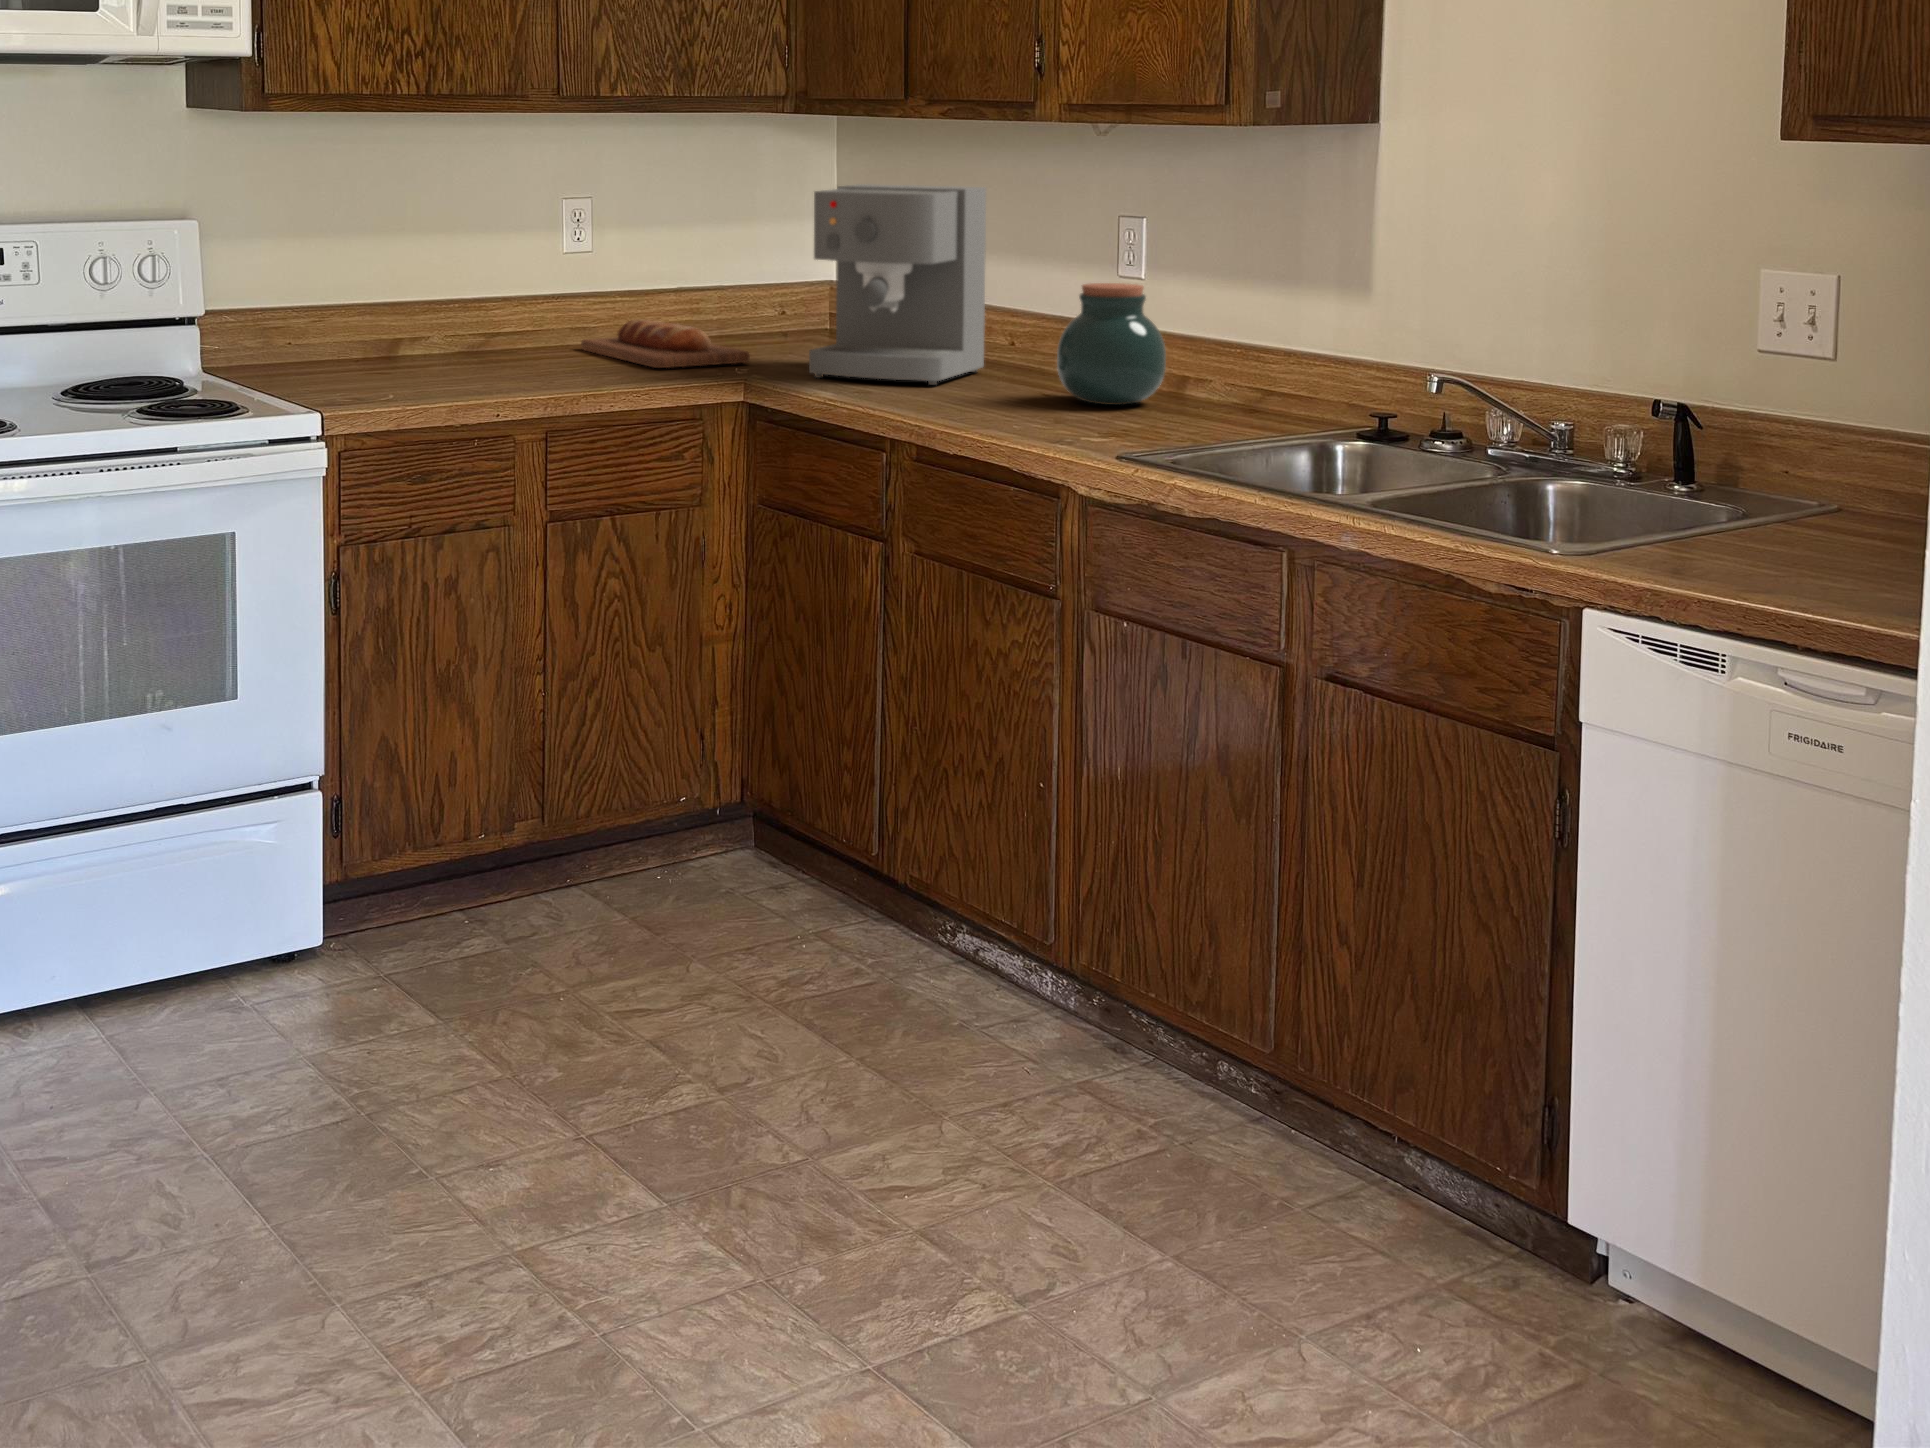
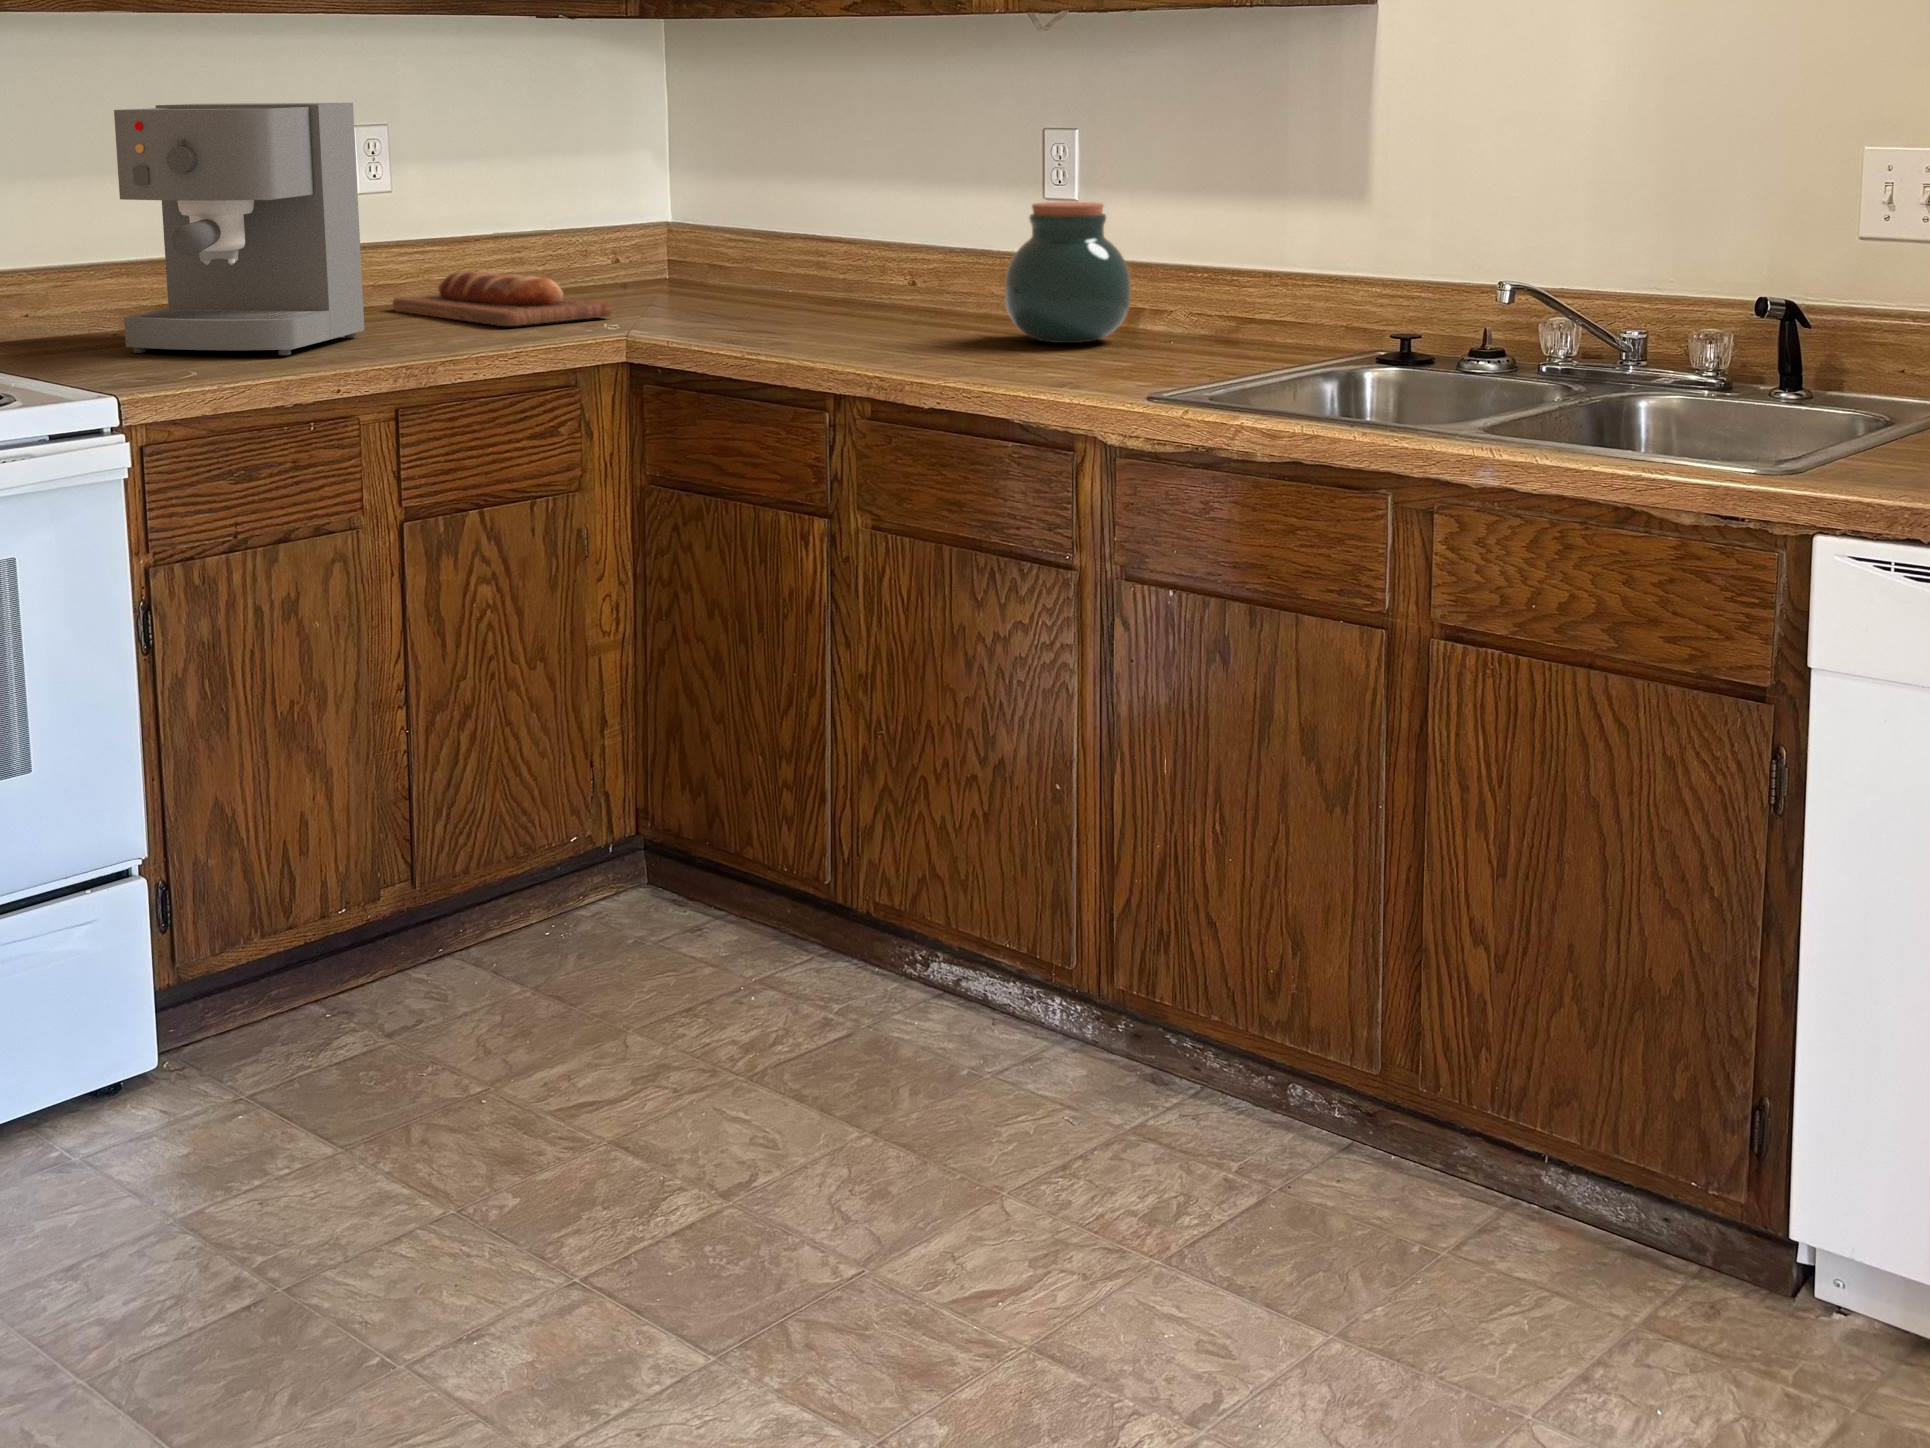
coffee maker: present [809,184,986,385] -> present [114,103,364,355]

